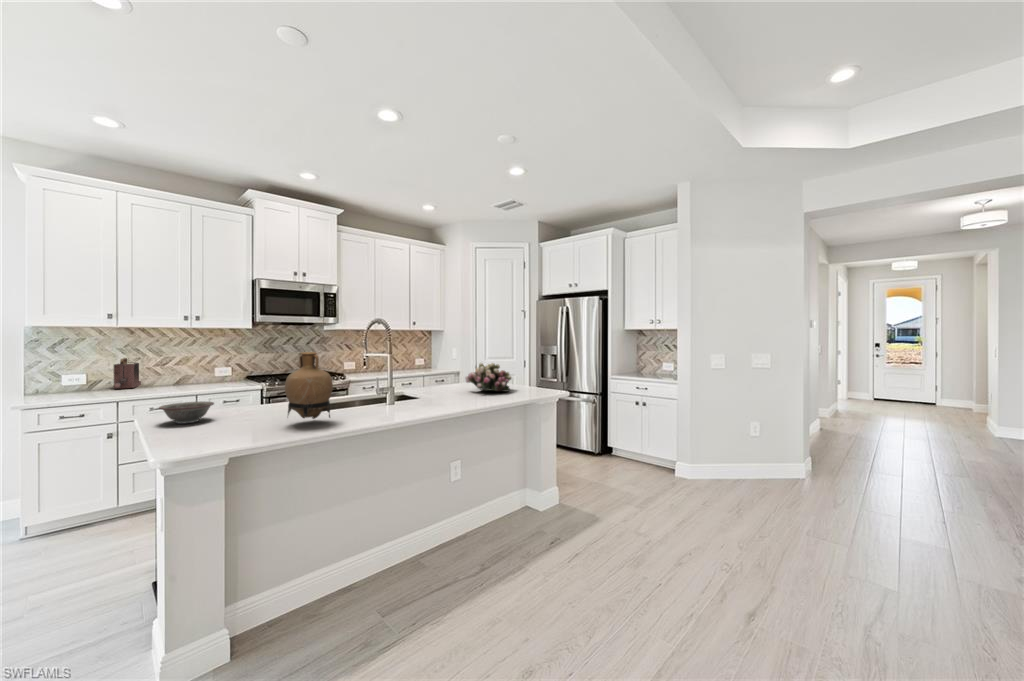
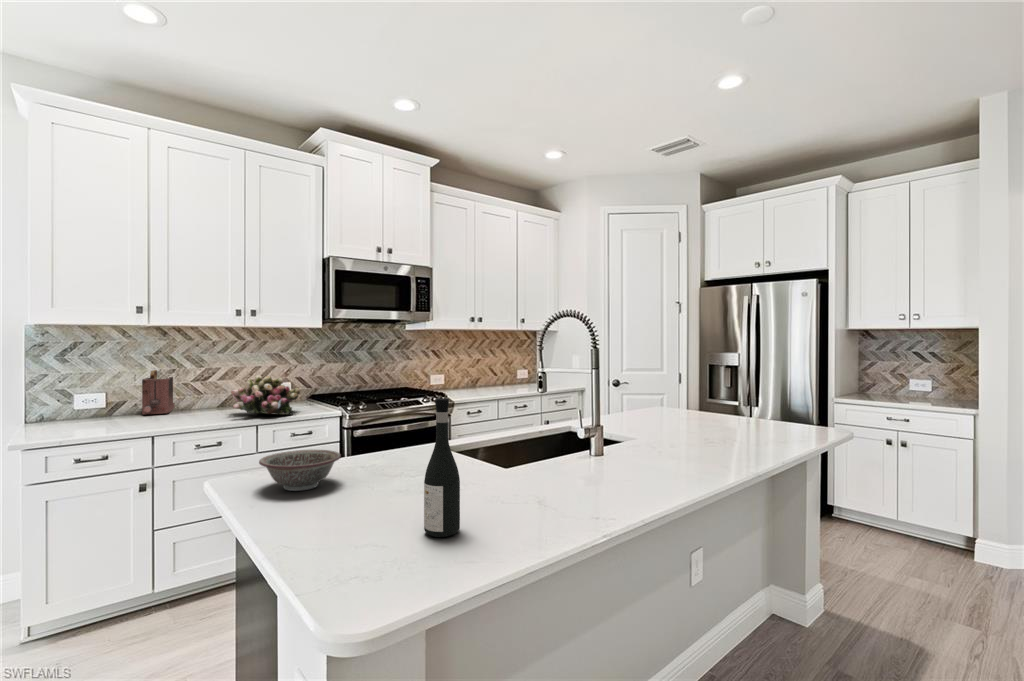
vase: present [285,352,333,419] -> none [476,368,553,488]
flower arrangement: present [465,363,512,392] -> present [231,375,300,415]
wine bottle: none [235,367,257,439] -> present [424,398,460,537]

